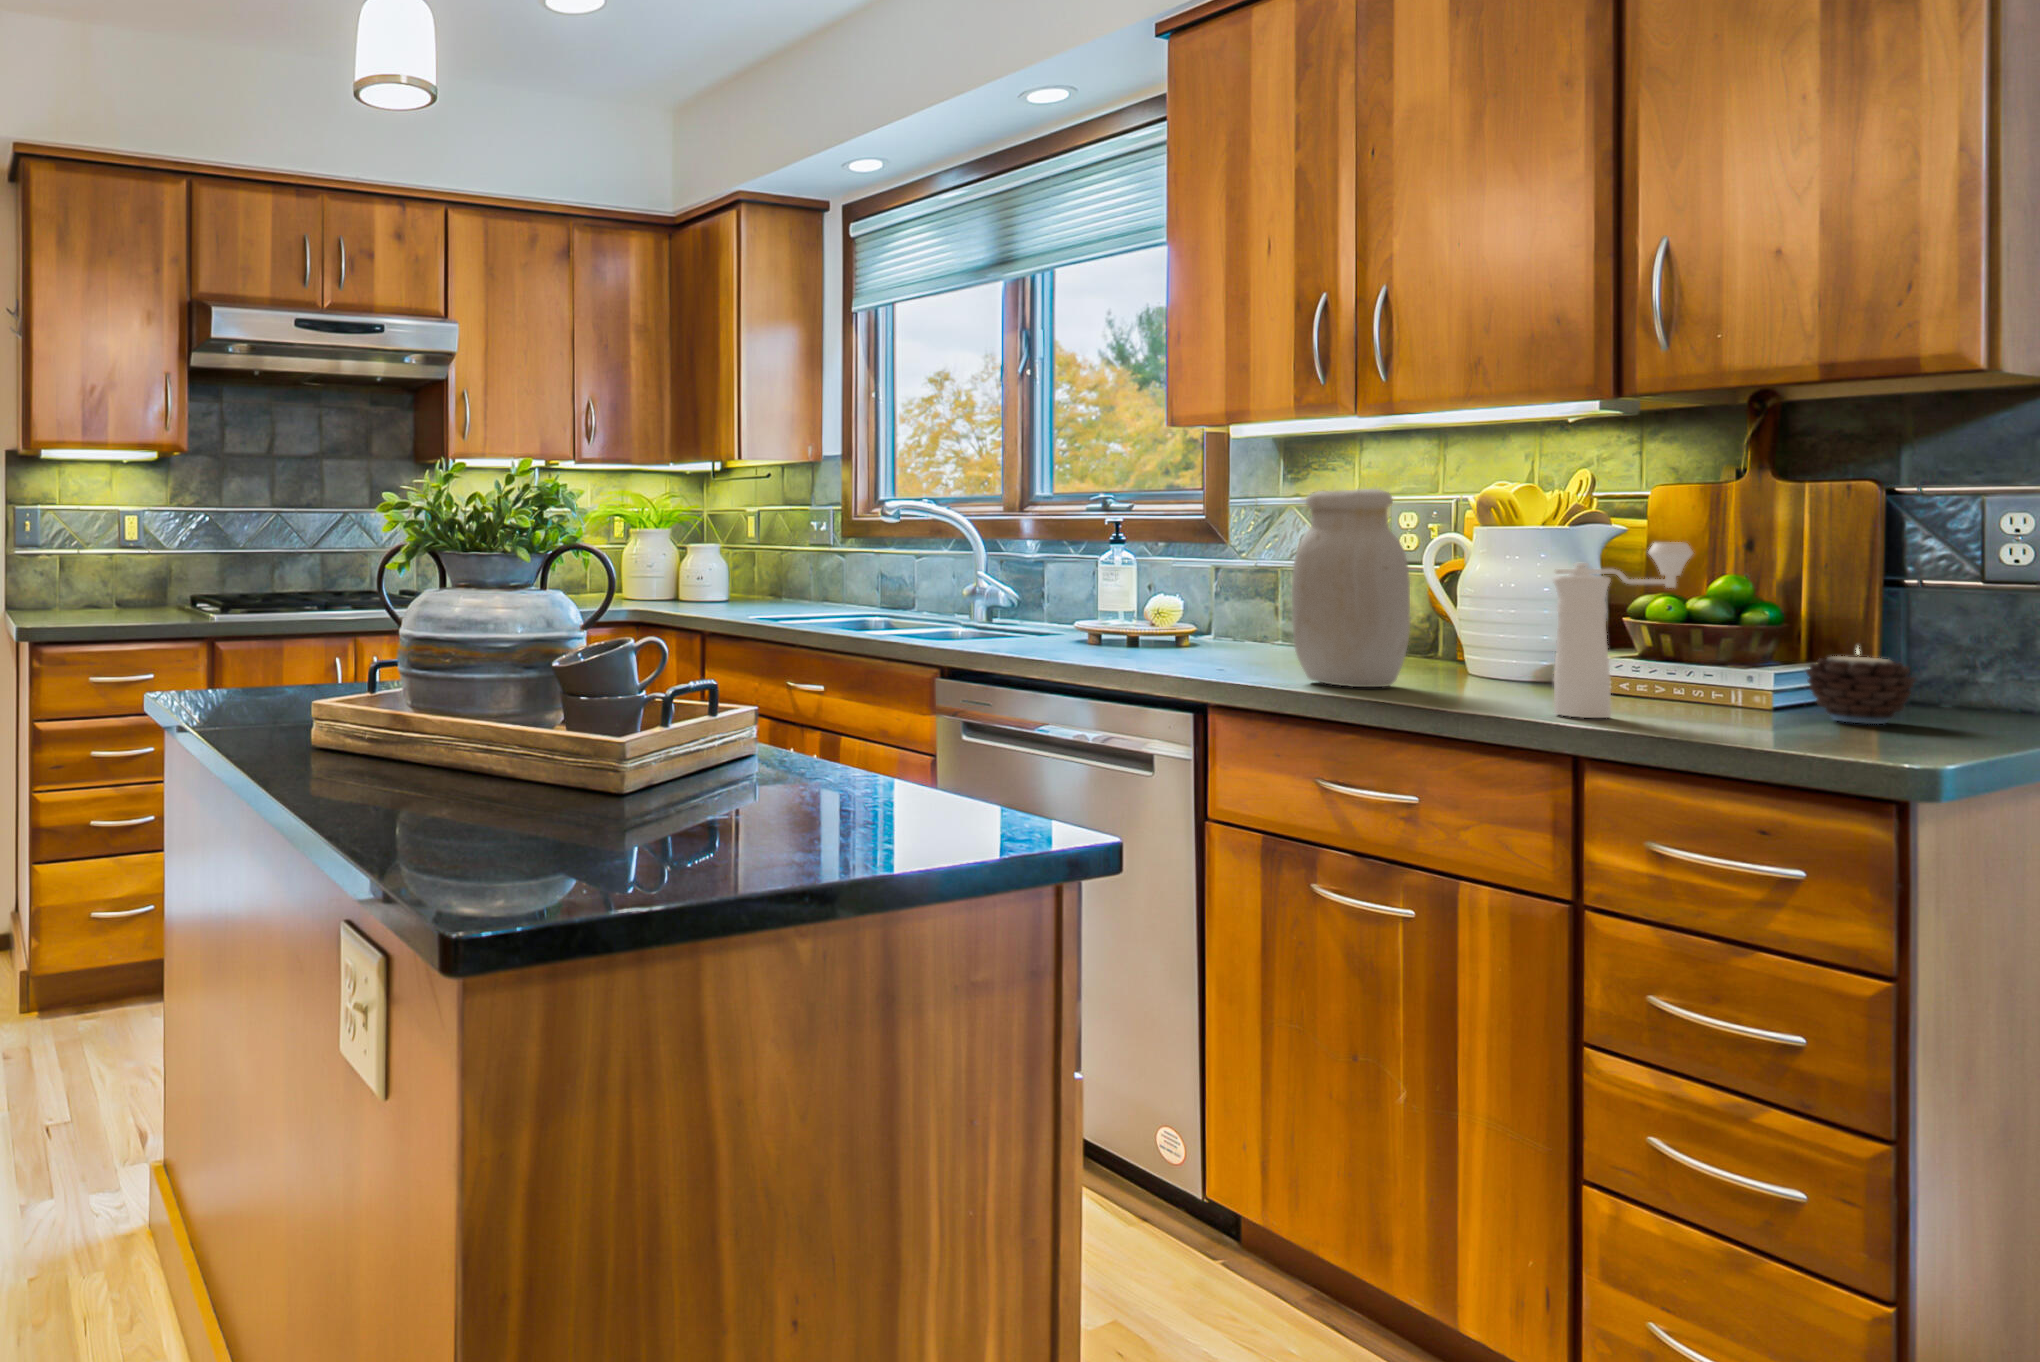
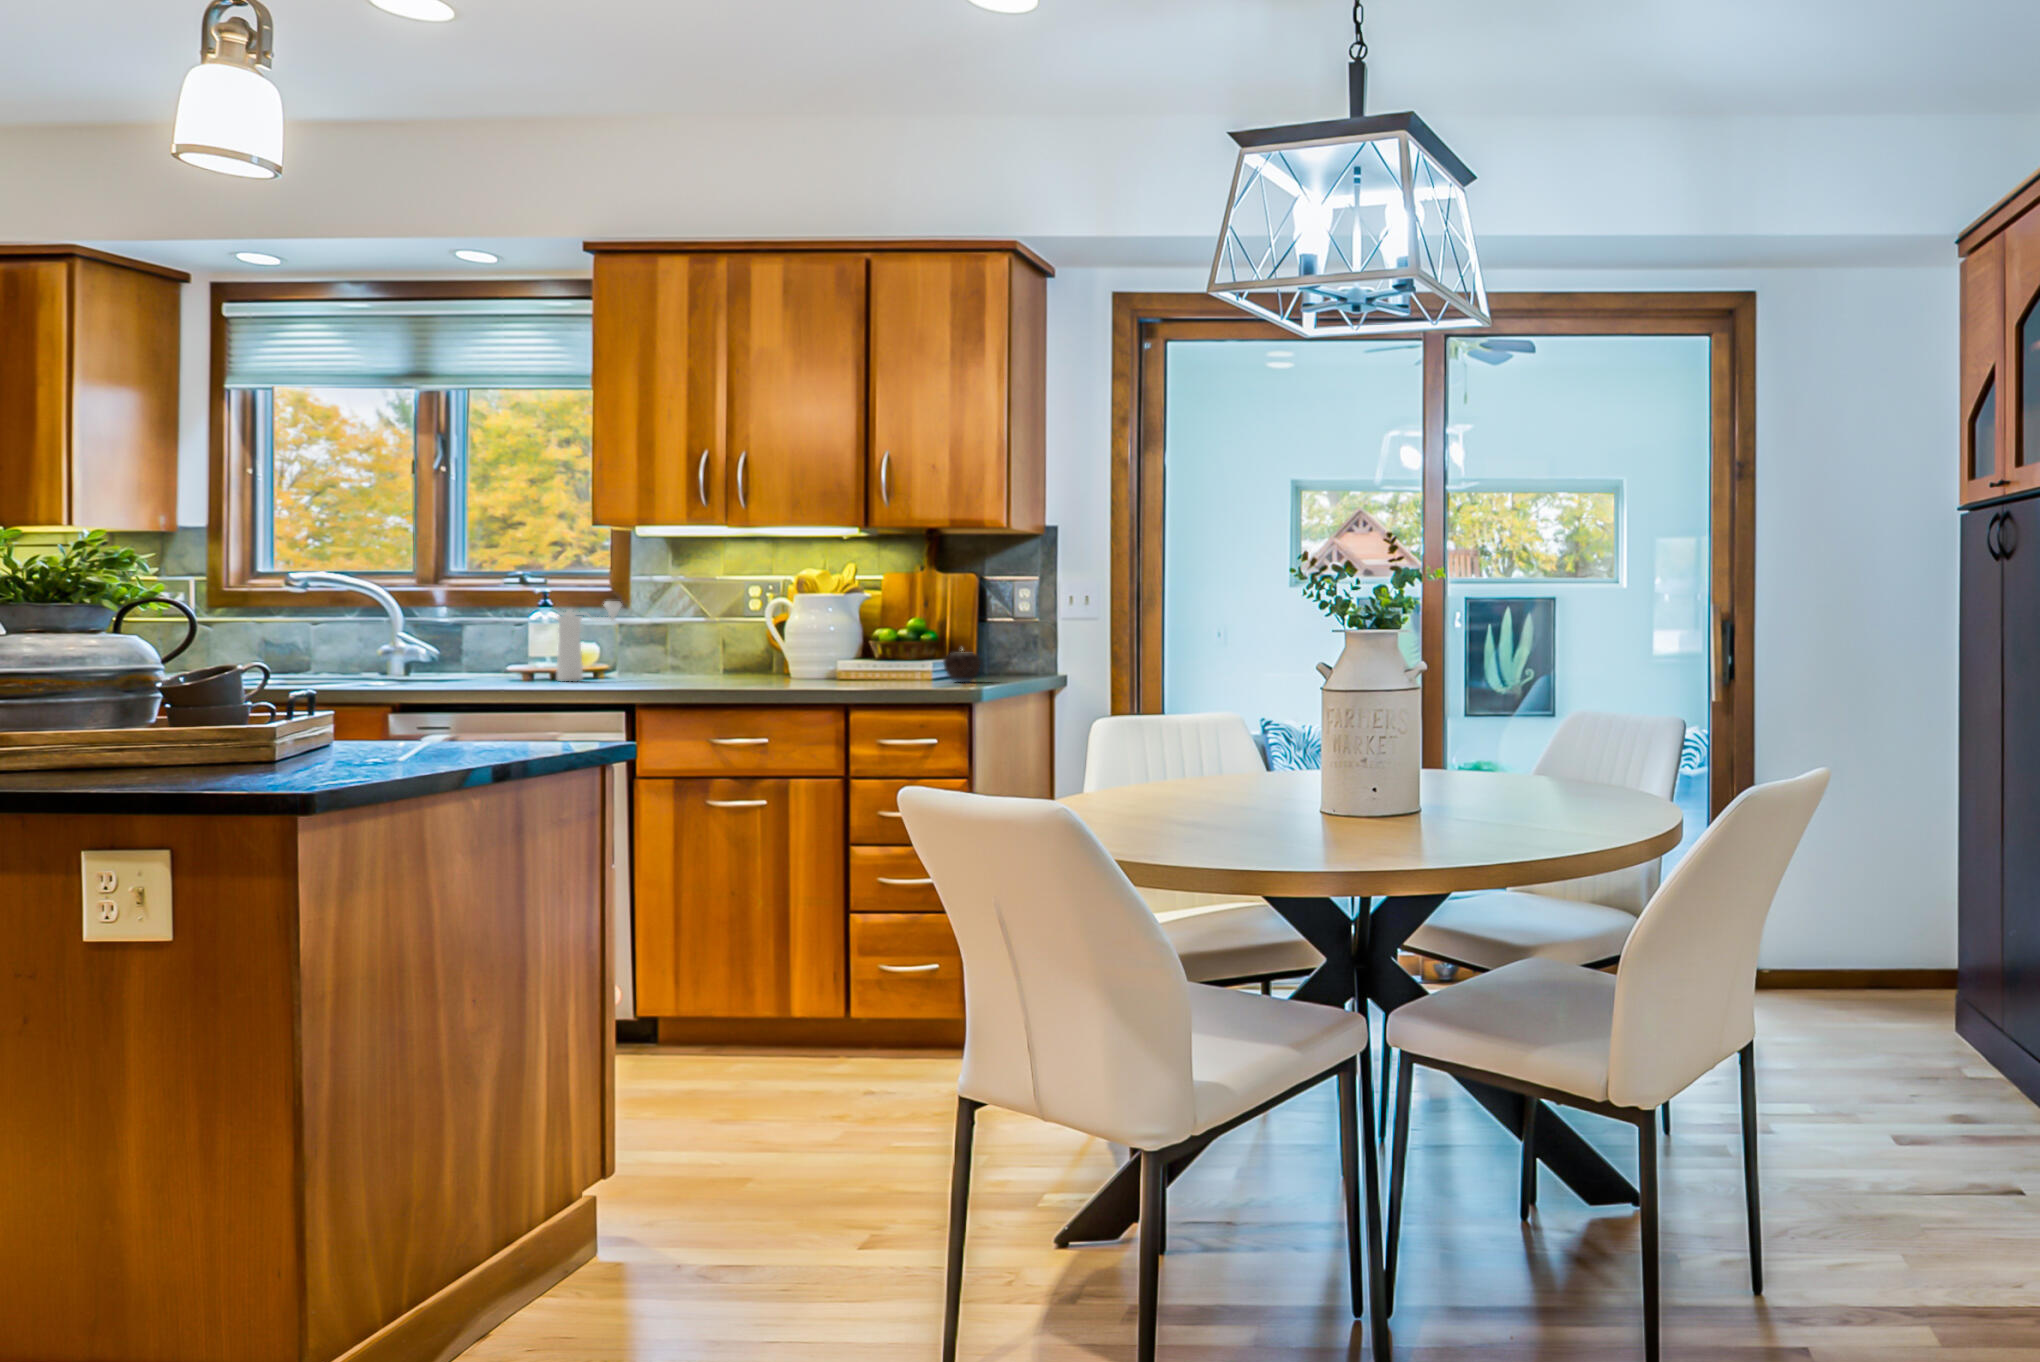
jar: present [1292,489,1410,687] -> none [693,569,763,685]
pepper mill: present [1553,543,1693,718] -> present [557,601,622,681]

